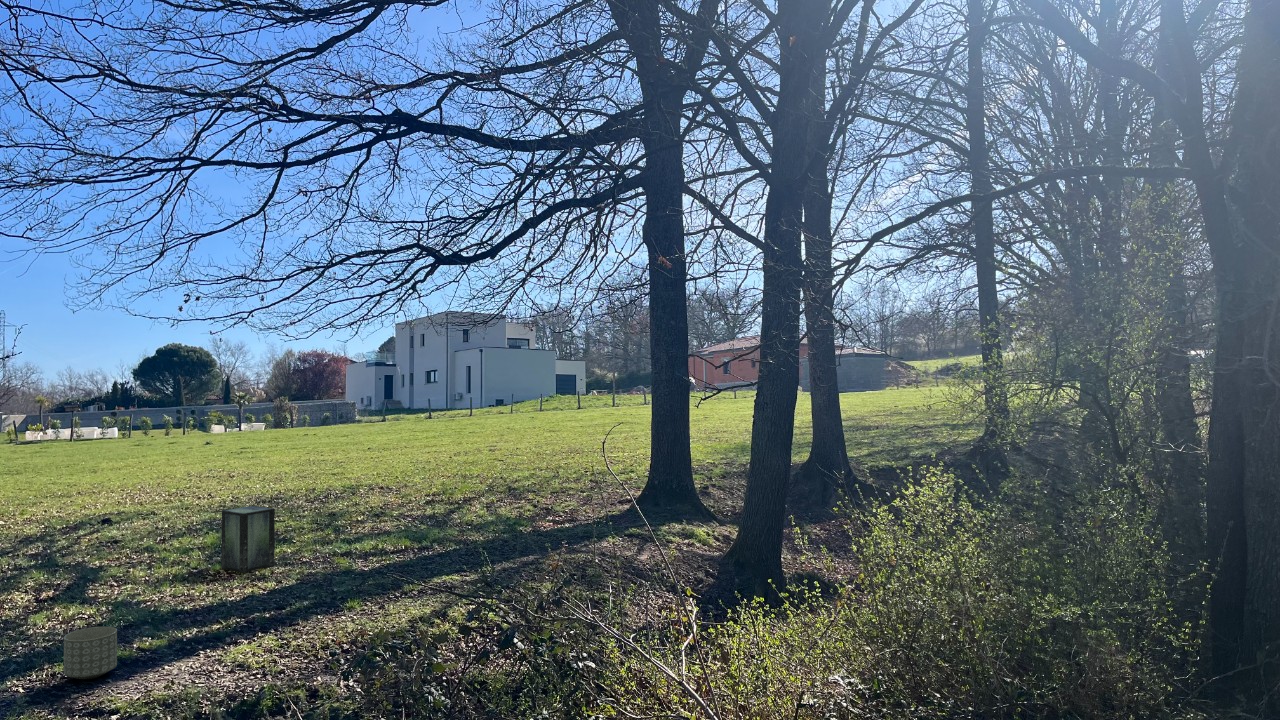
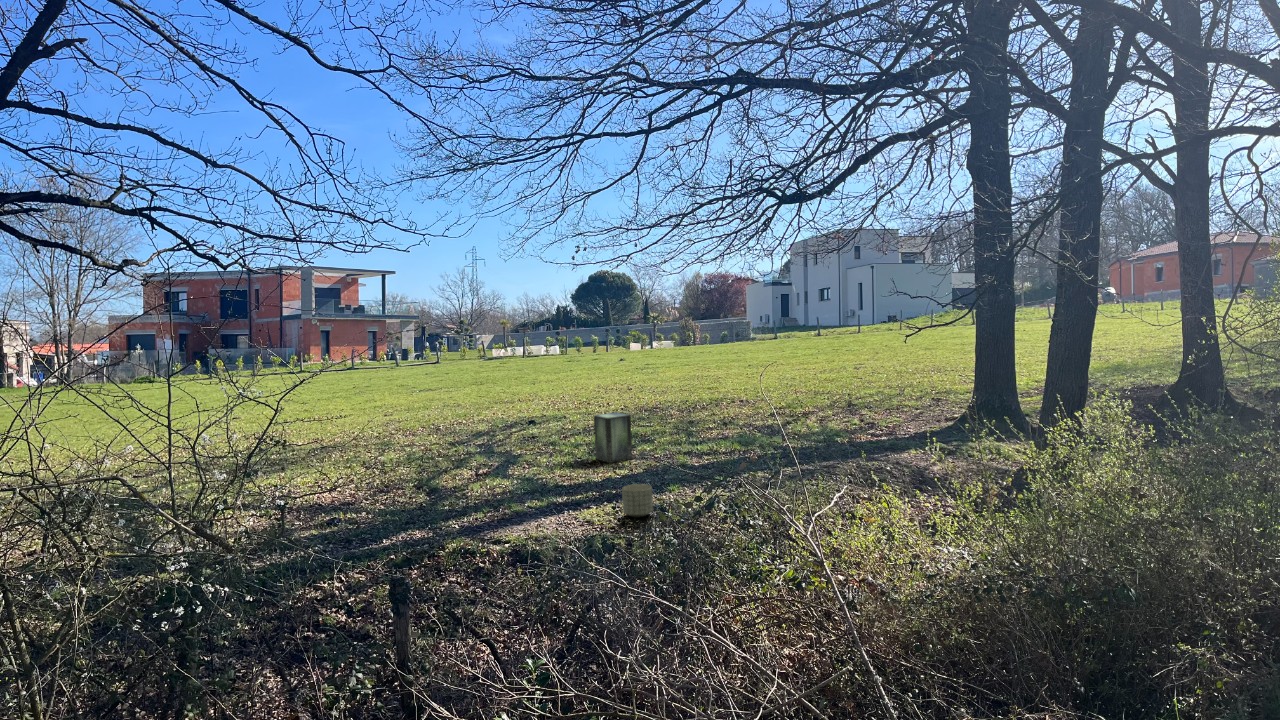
planter: present [64,627,117,680] -> present [622,484,653,517]

